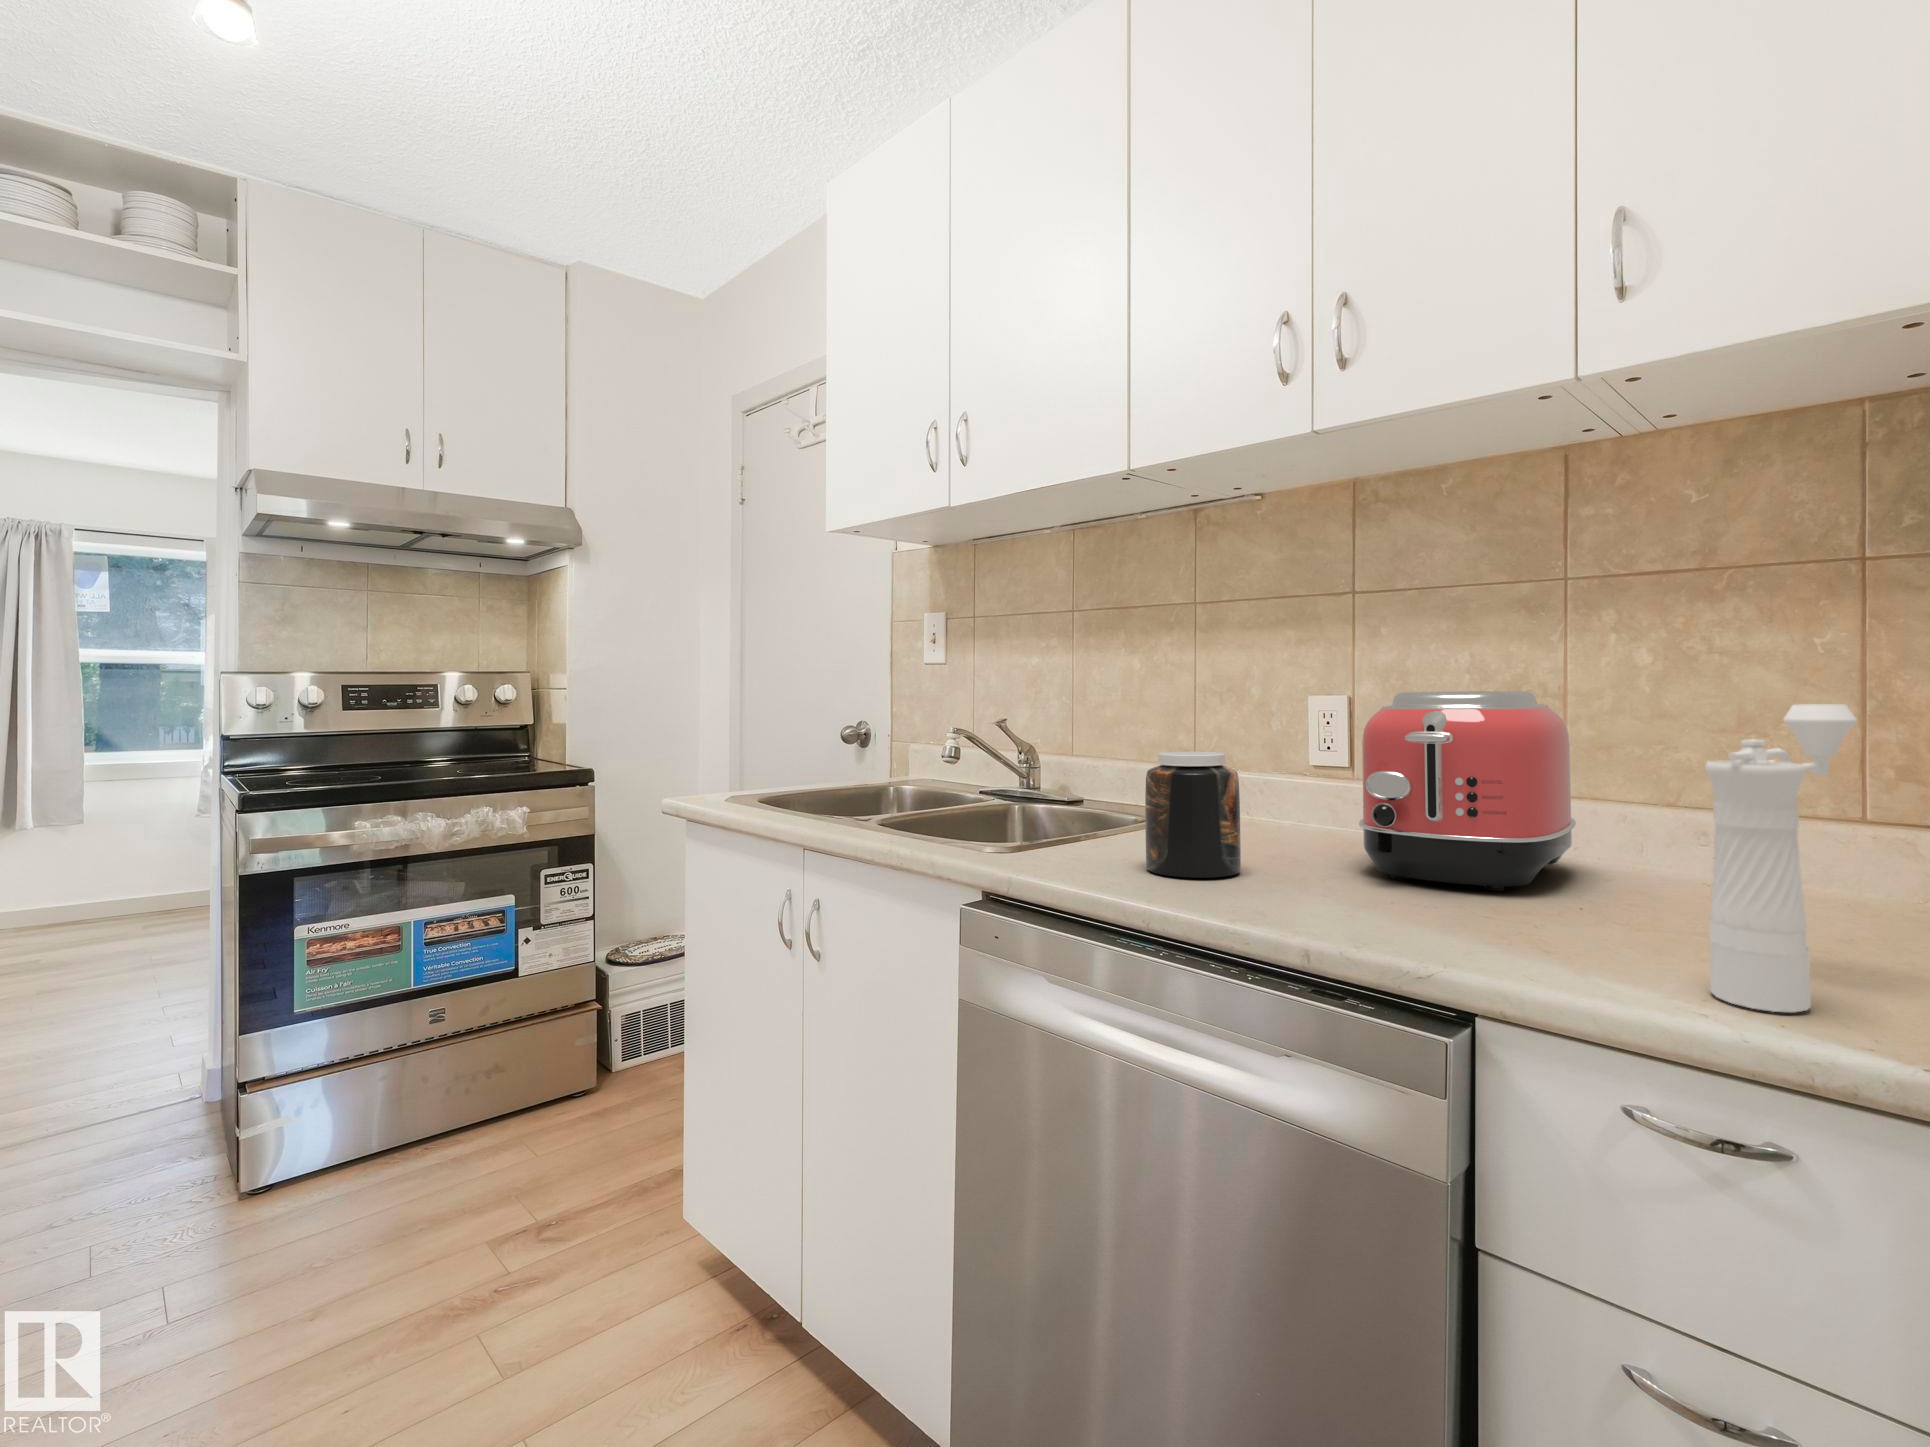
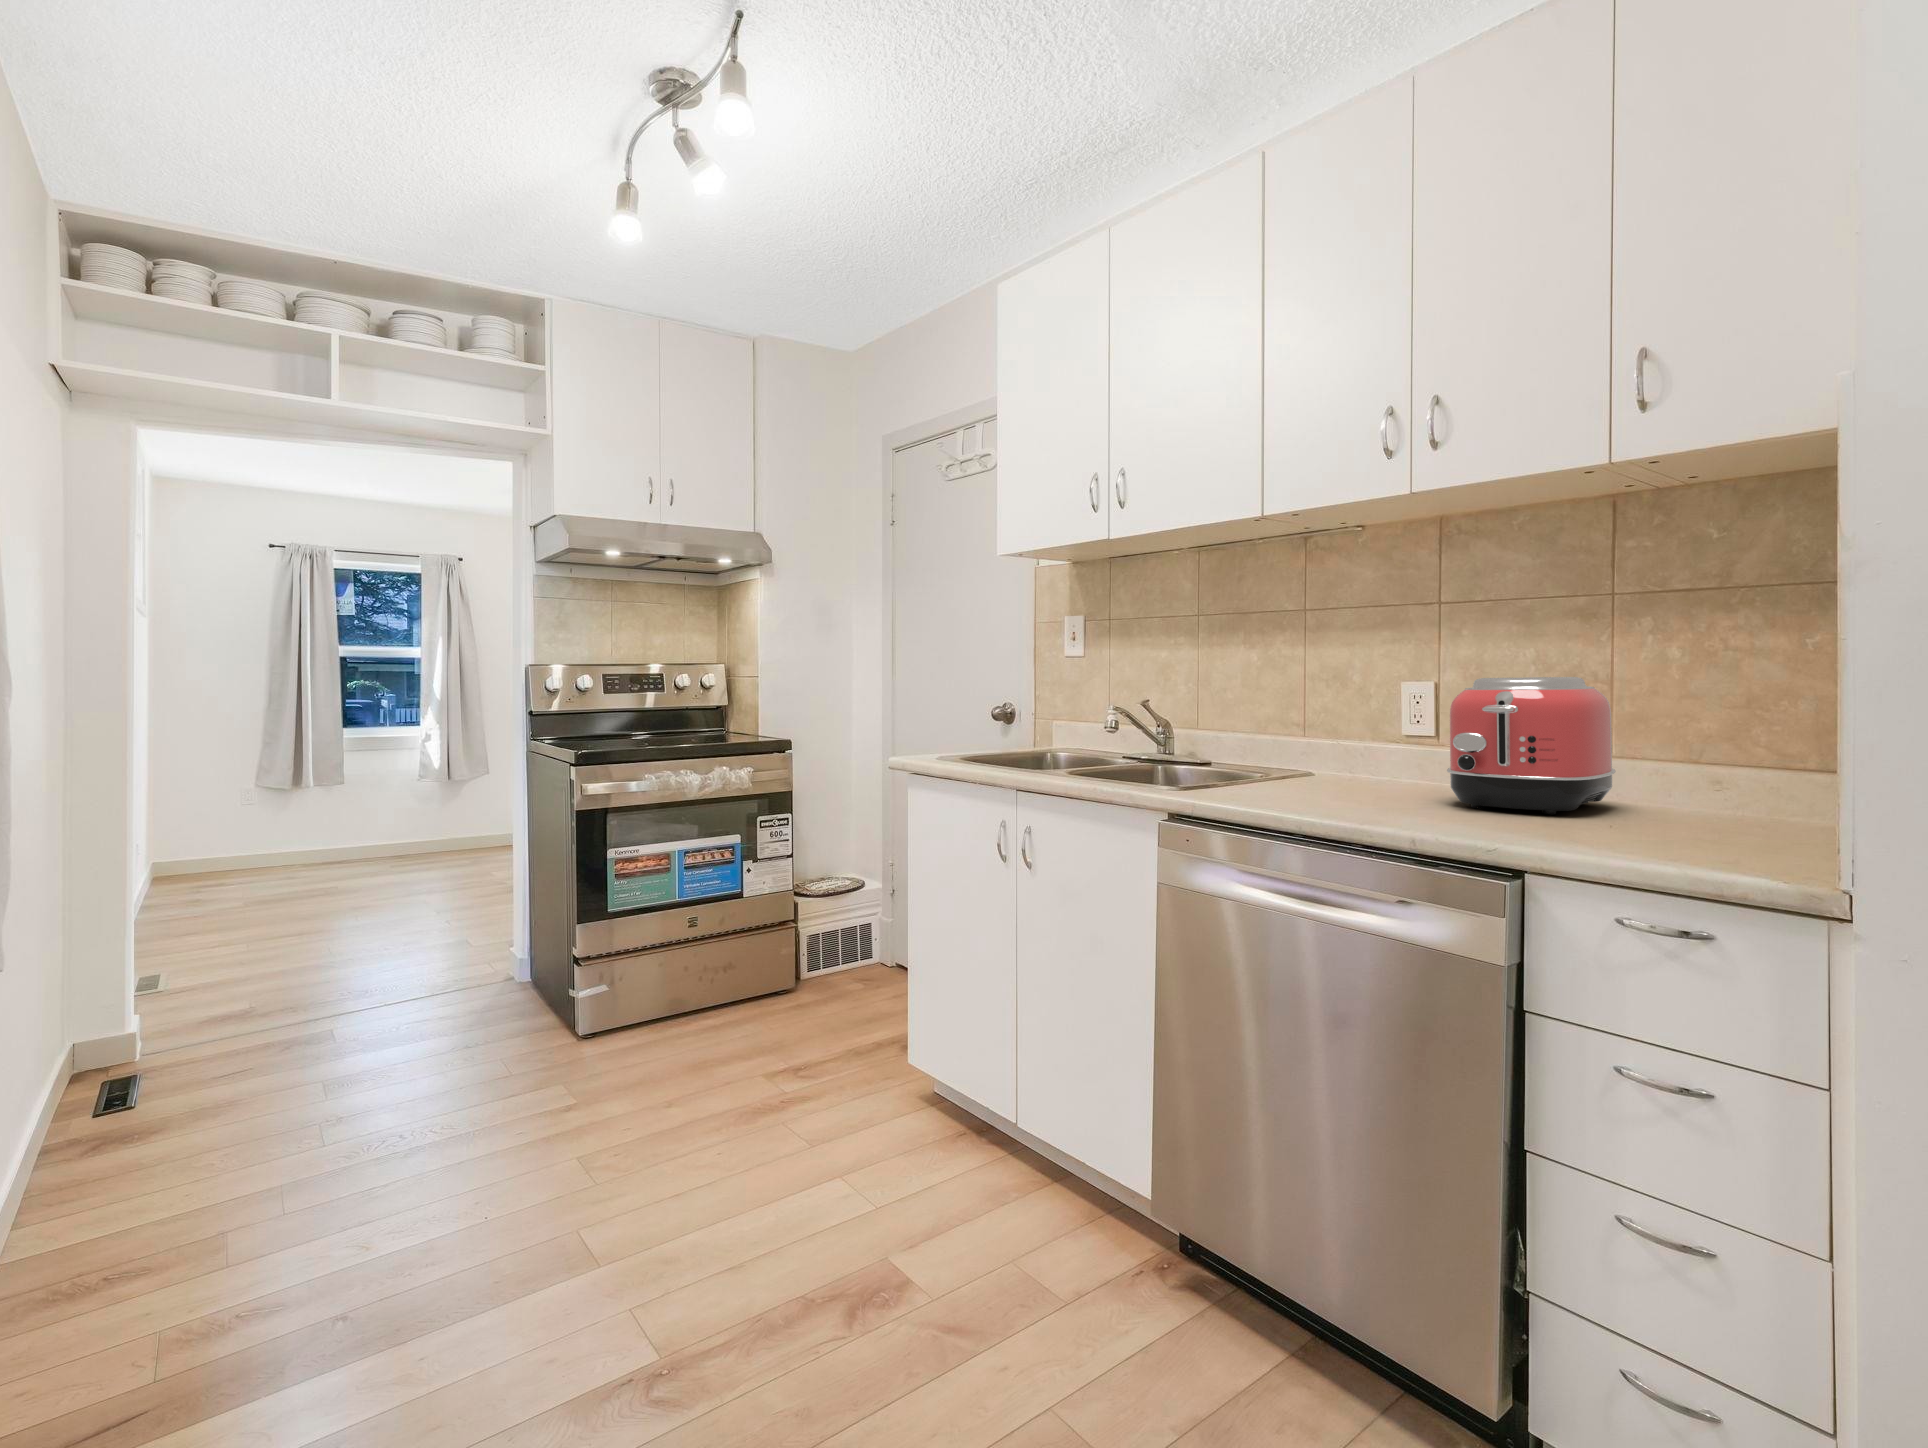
pepper mill: present [1705,704,1857,1013] -> none [1674,685,1782,861]
jar: present [1145,751,1241,878] -> none [1288,720,1359,804]

